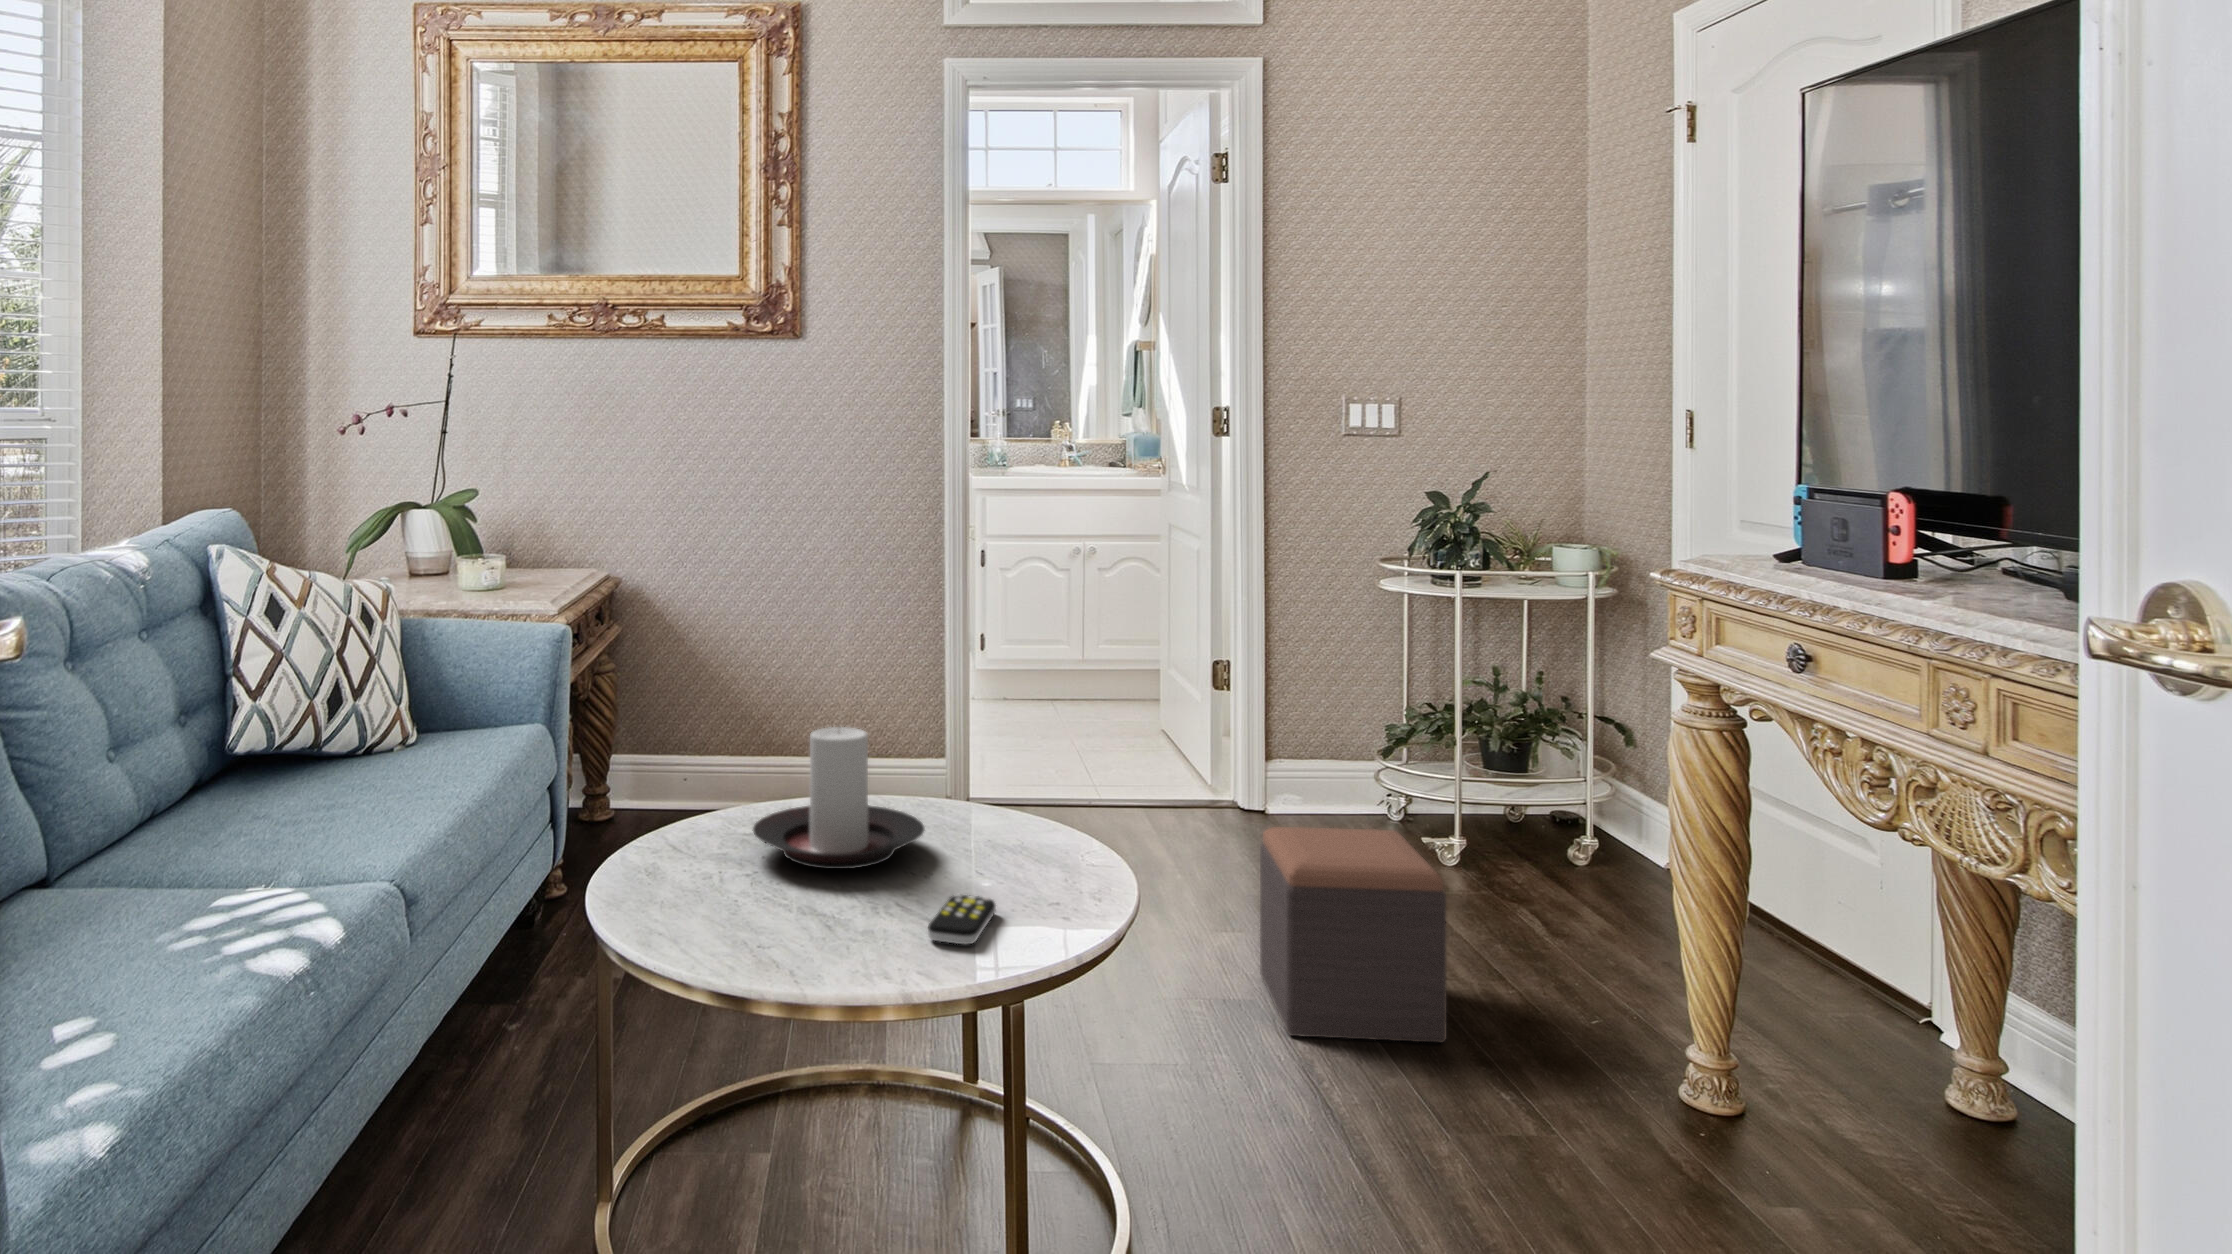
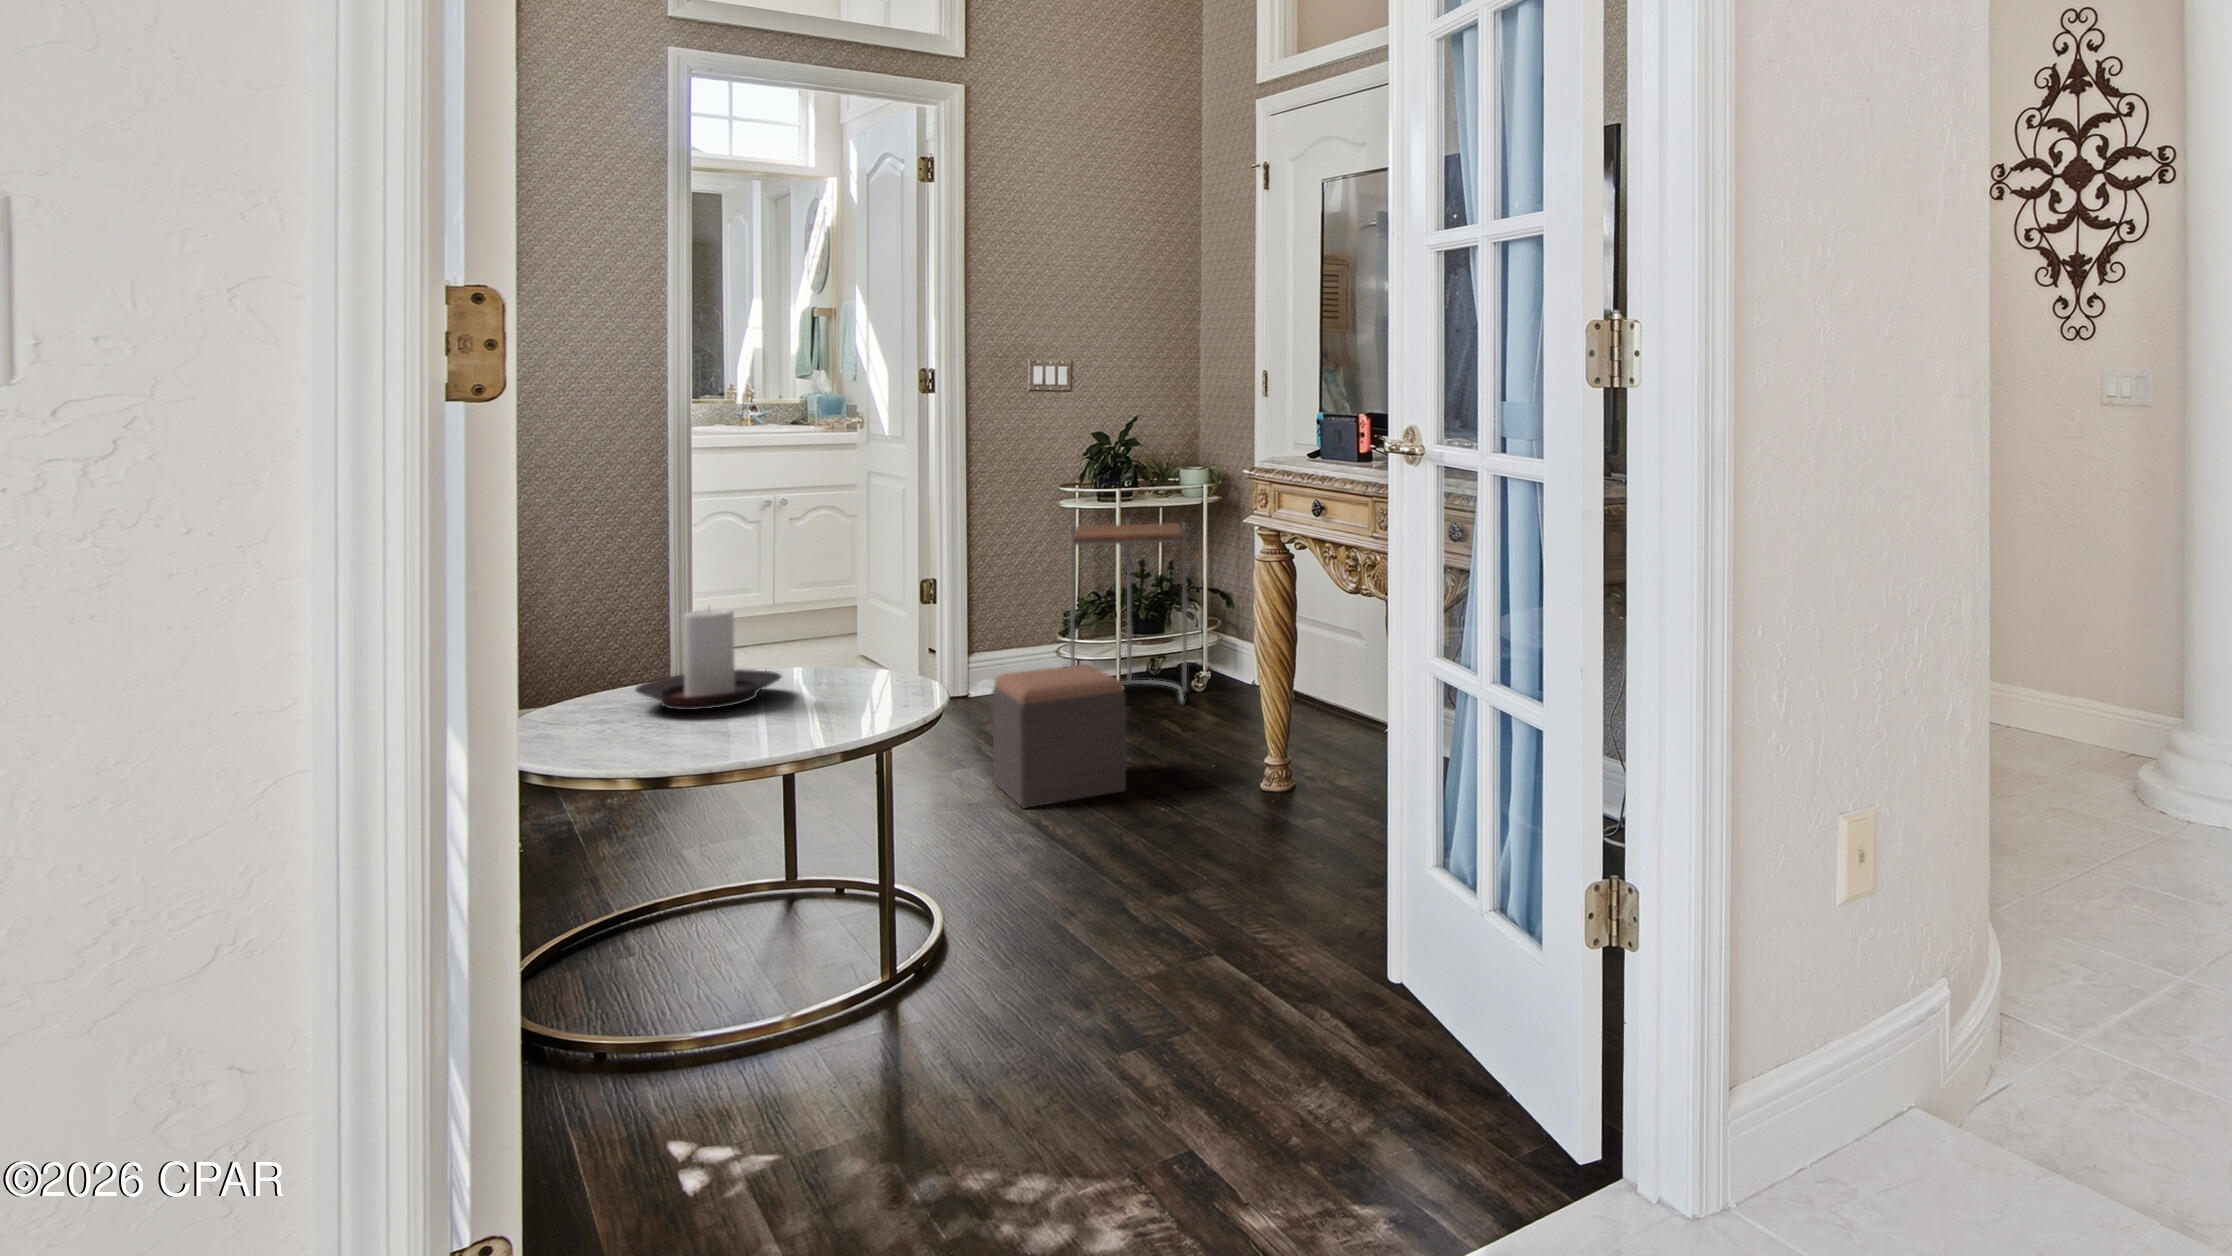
side table: none [1391,609,1559,887] -> present [1069,519,1187,703]
remote control: present [928,894,996,945] -> none [819,699,859,725]

